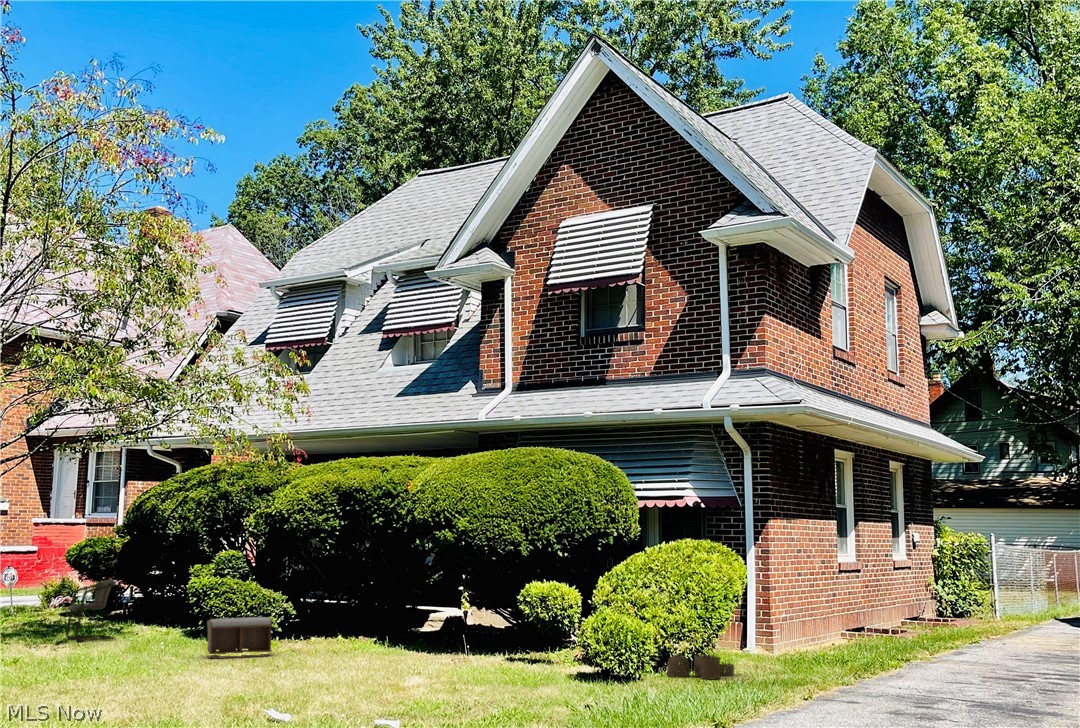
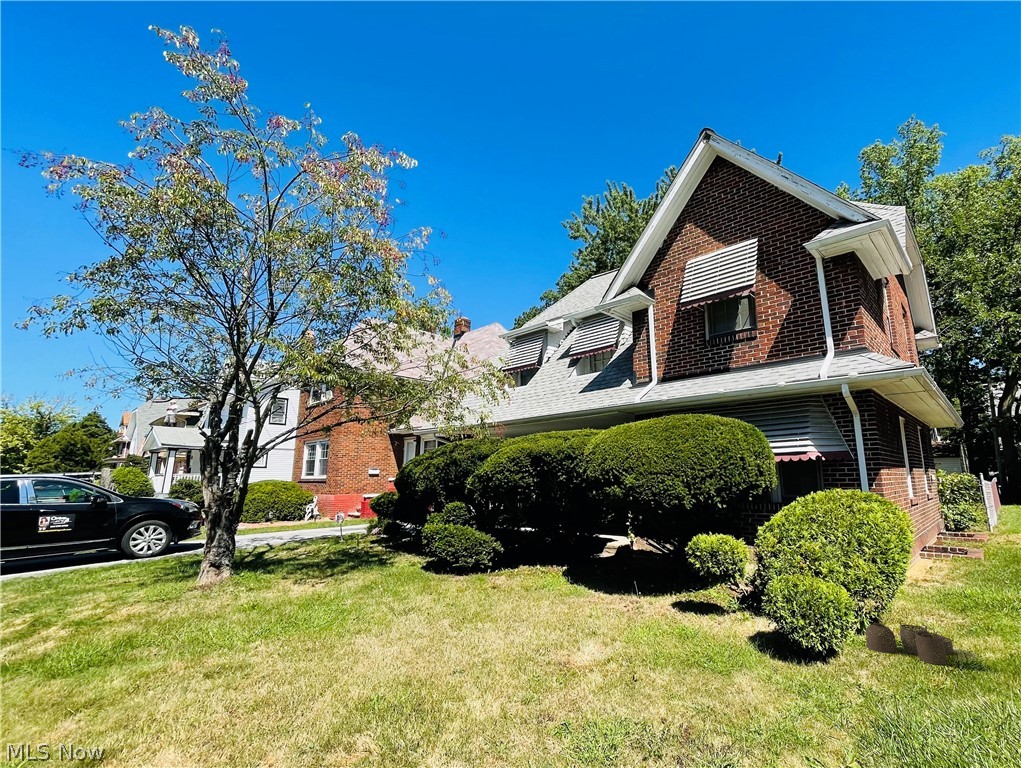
chair: present [66,579,116,642] -> none [383,511,413,552]
bench: present [207,617,272,659] -> none [446,546,491,579]

